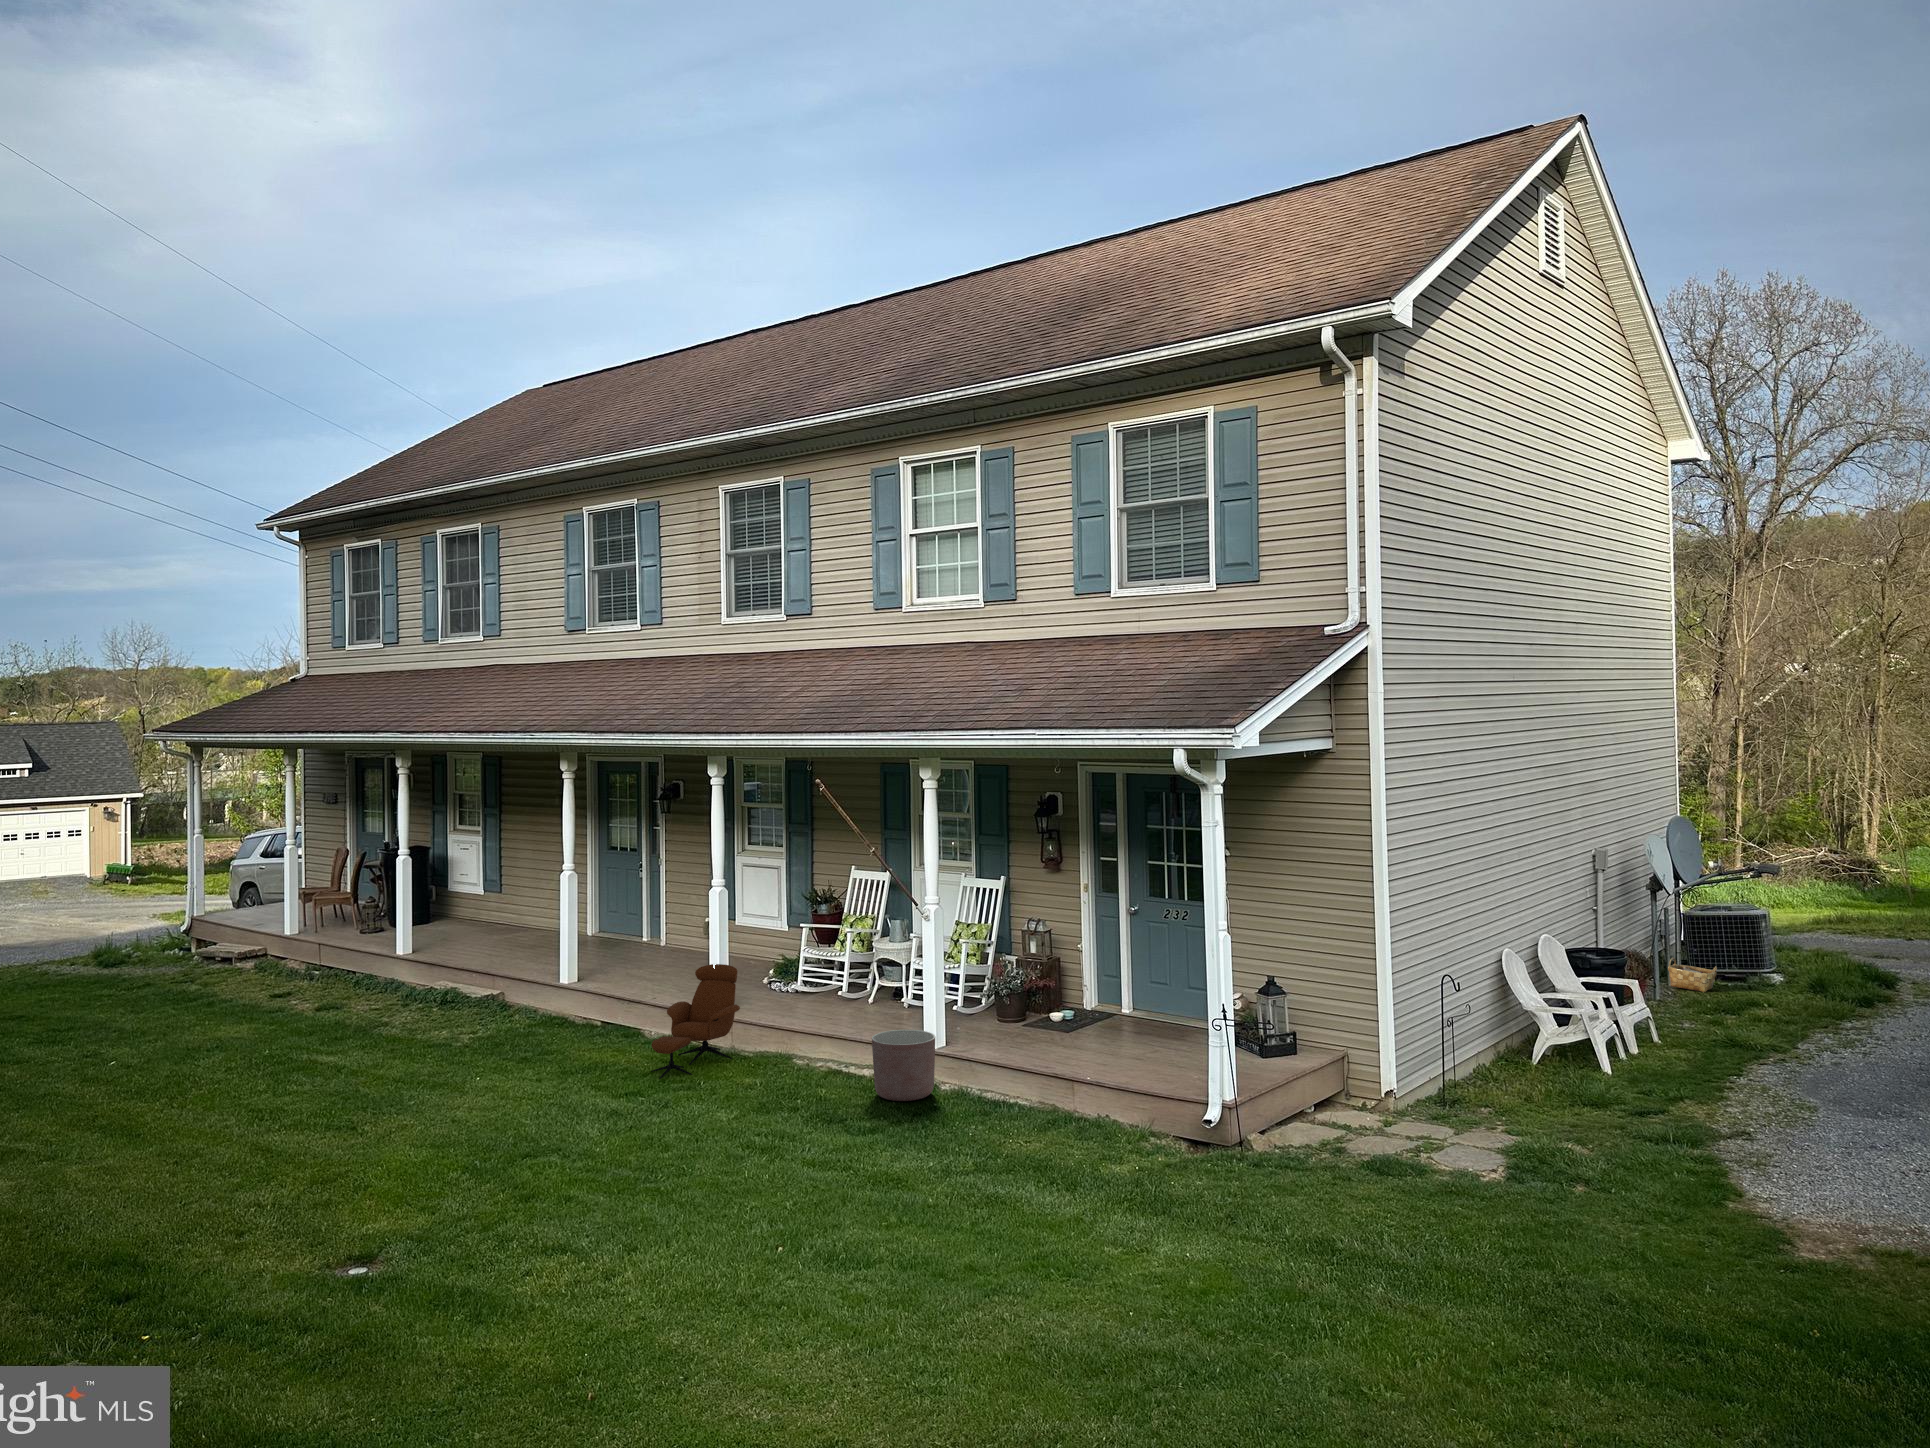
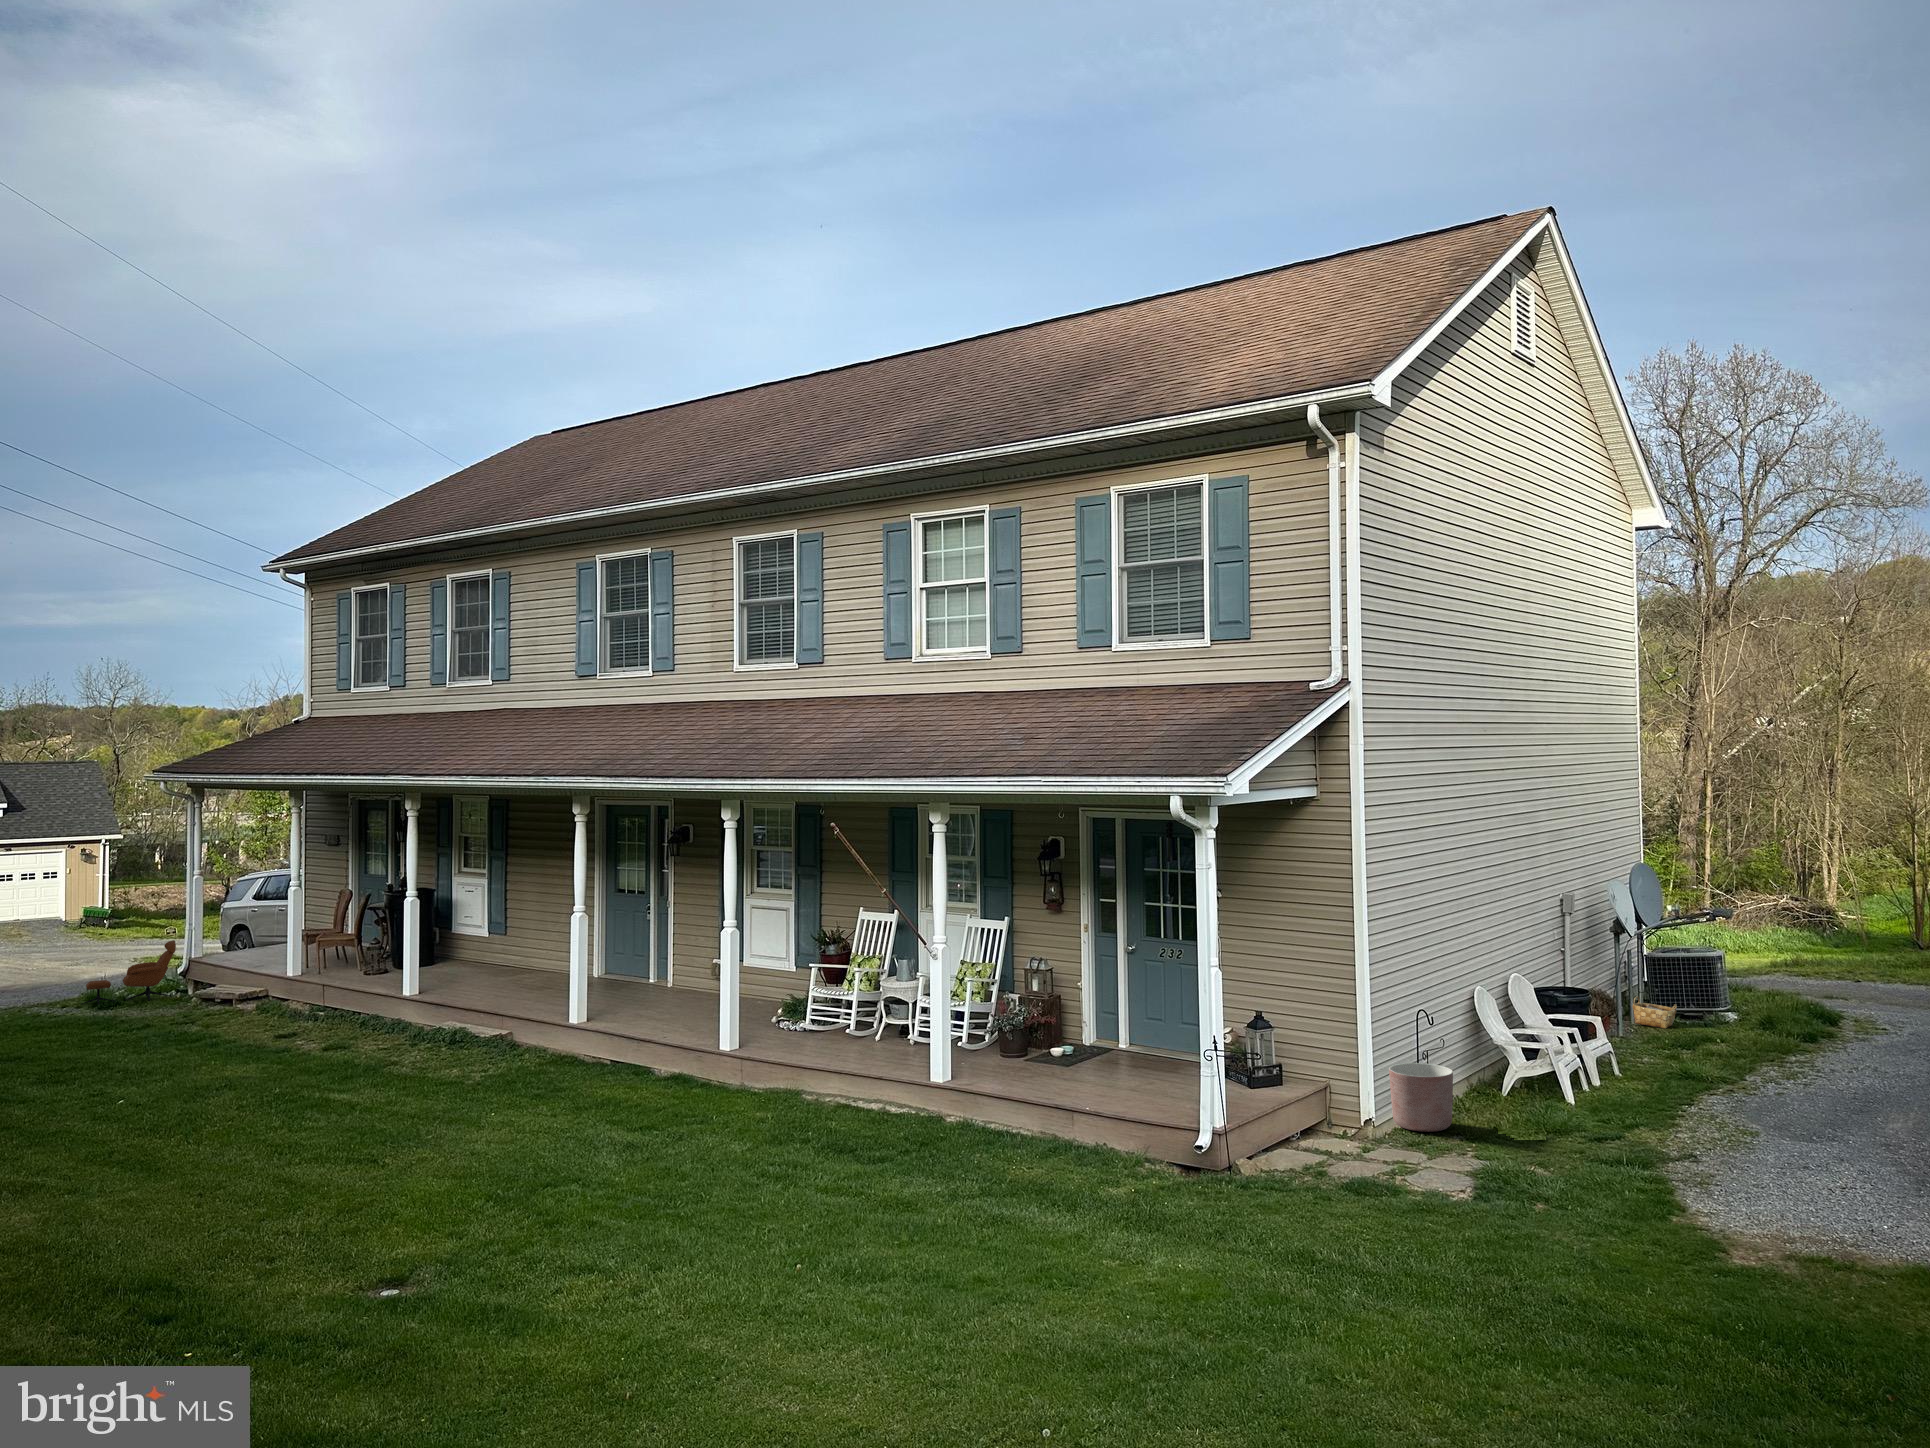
lounge chair: present [651,964,740,1079] -> present [82,940,176,1005]
planter: present [872,1030,935,1101] -> present [1389,1063,1453,1132]

